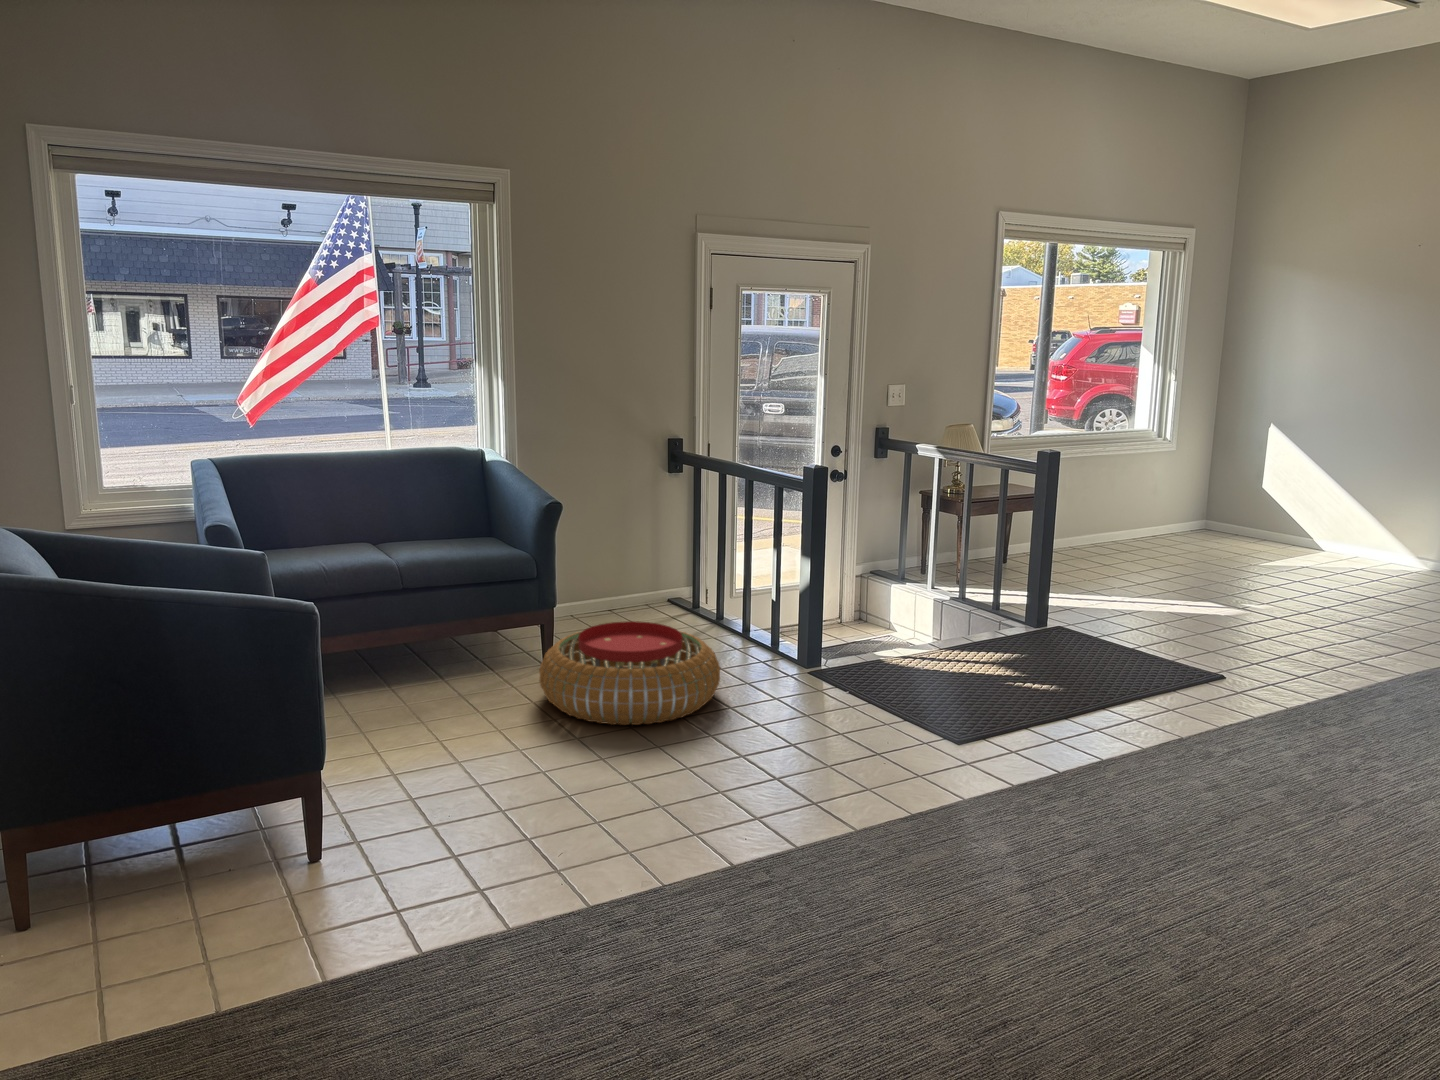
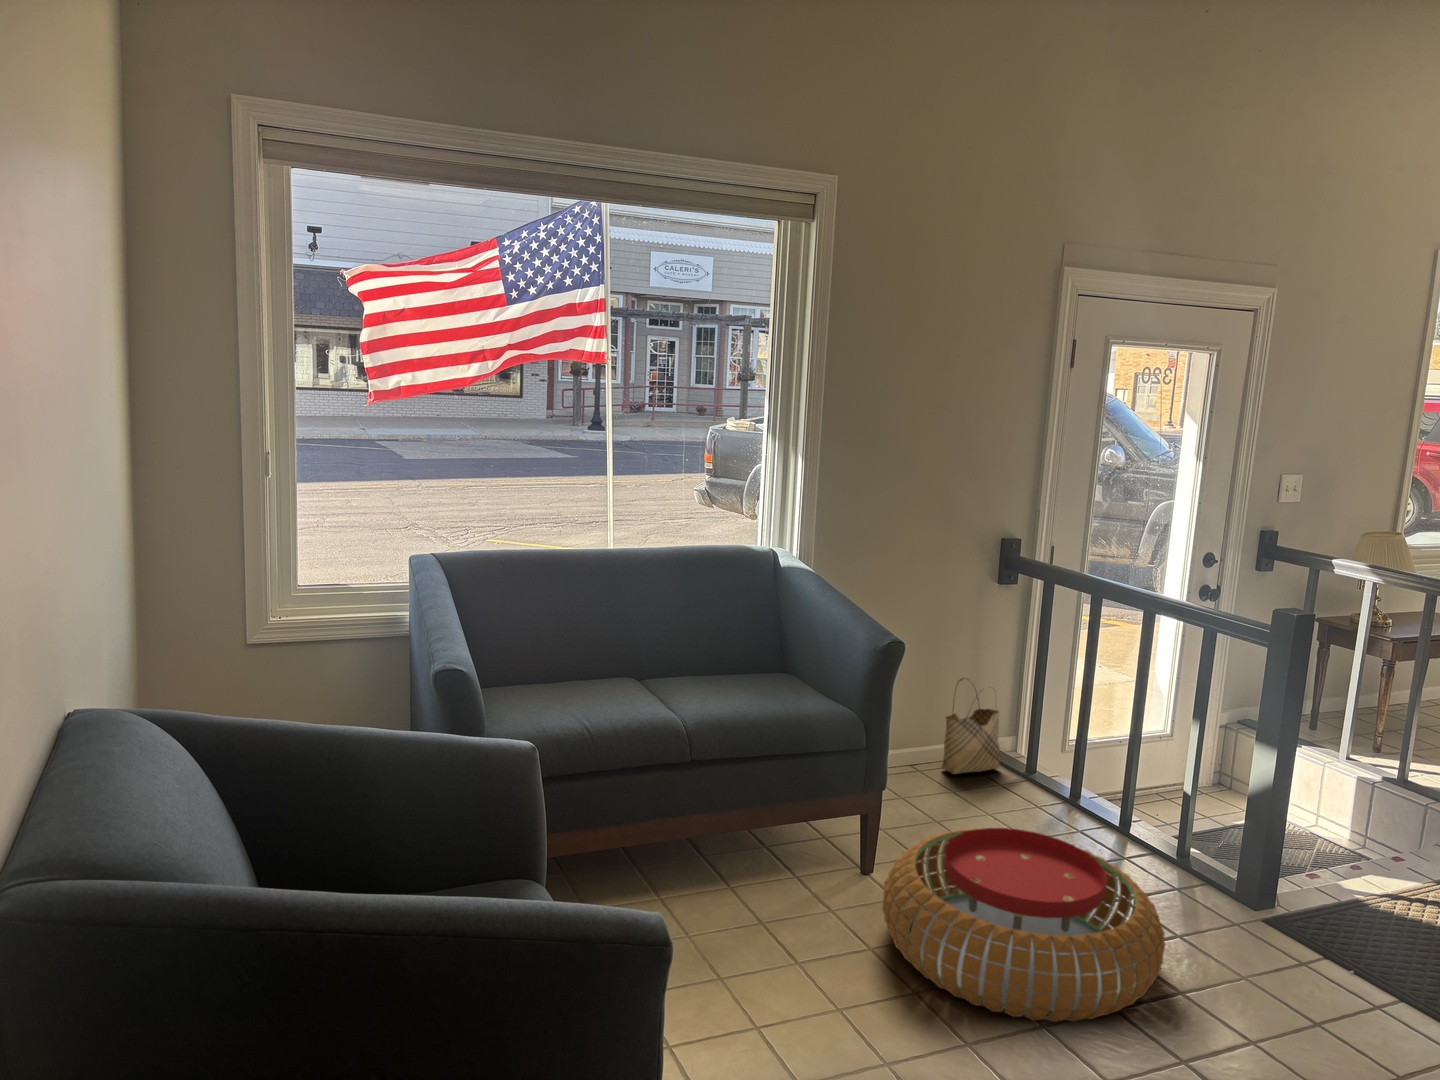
woven basket: none [631,544,676,614] -> present [942,678,1000,774]

